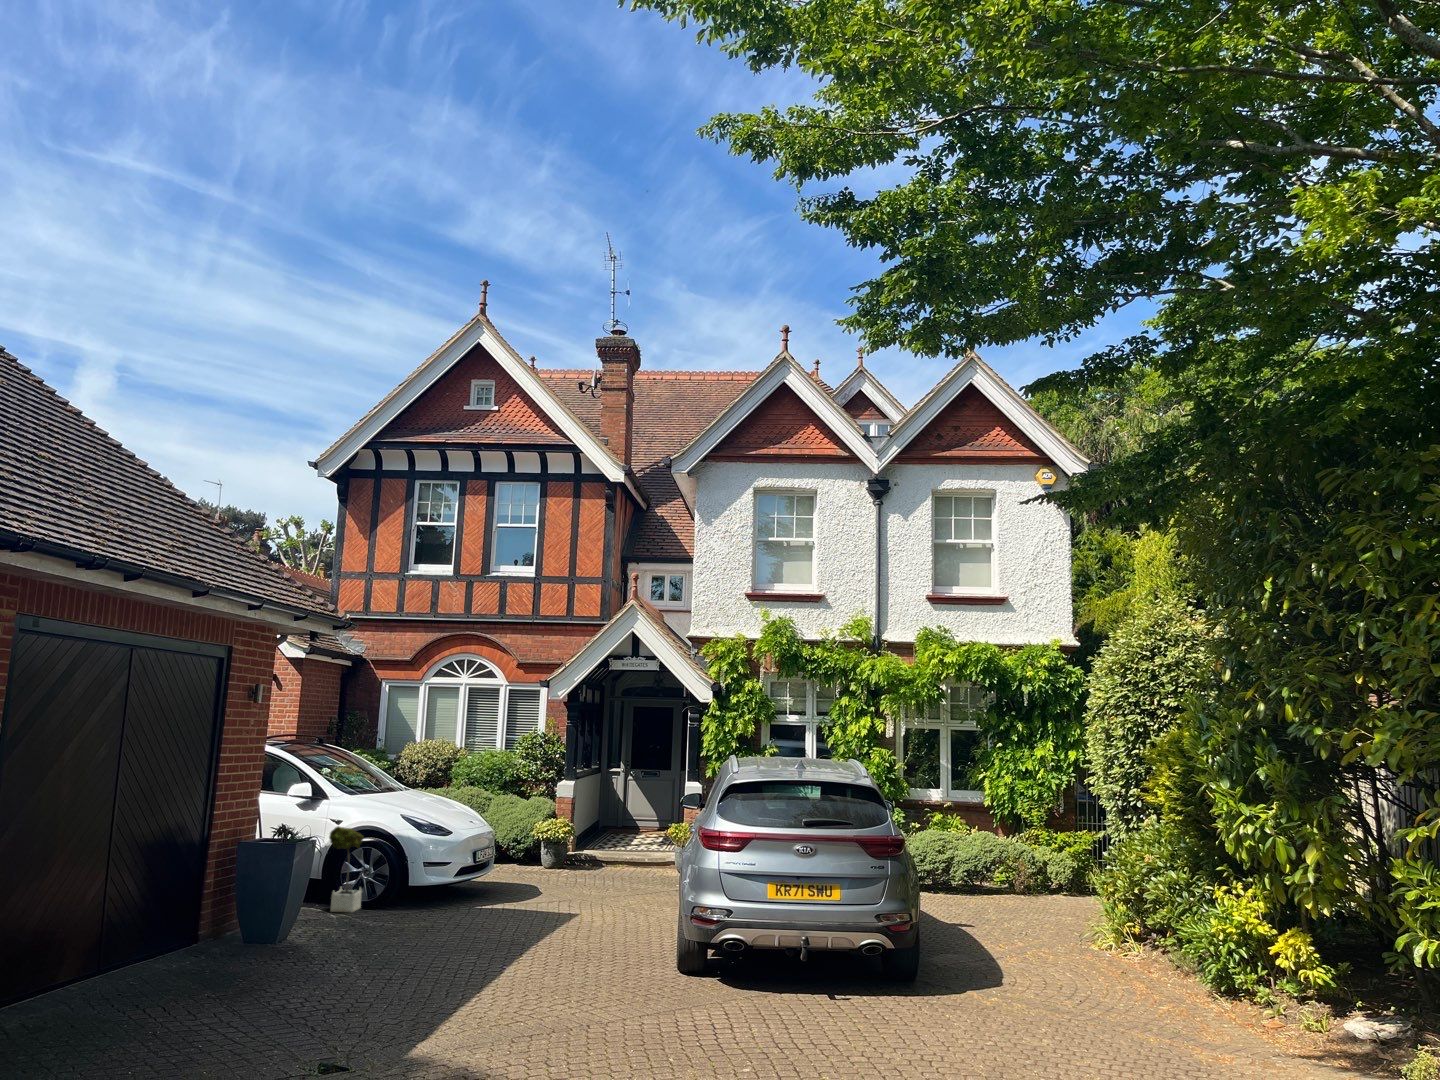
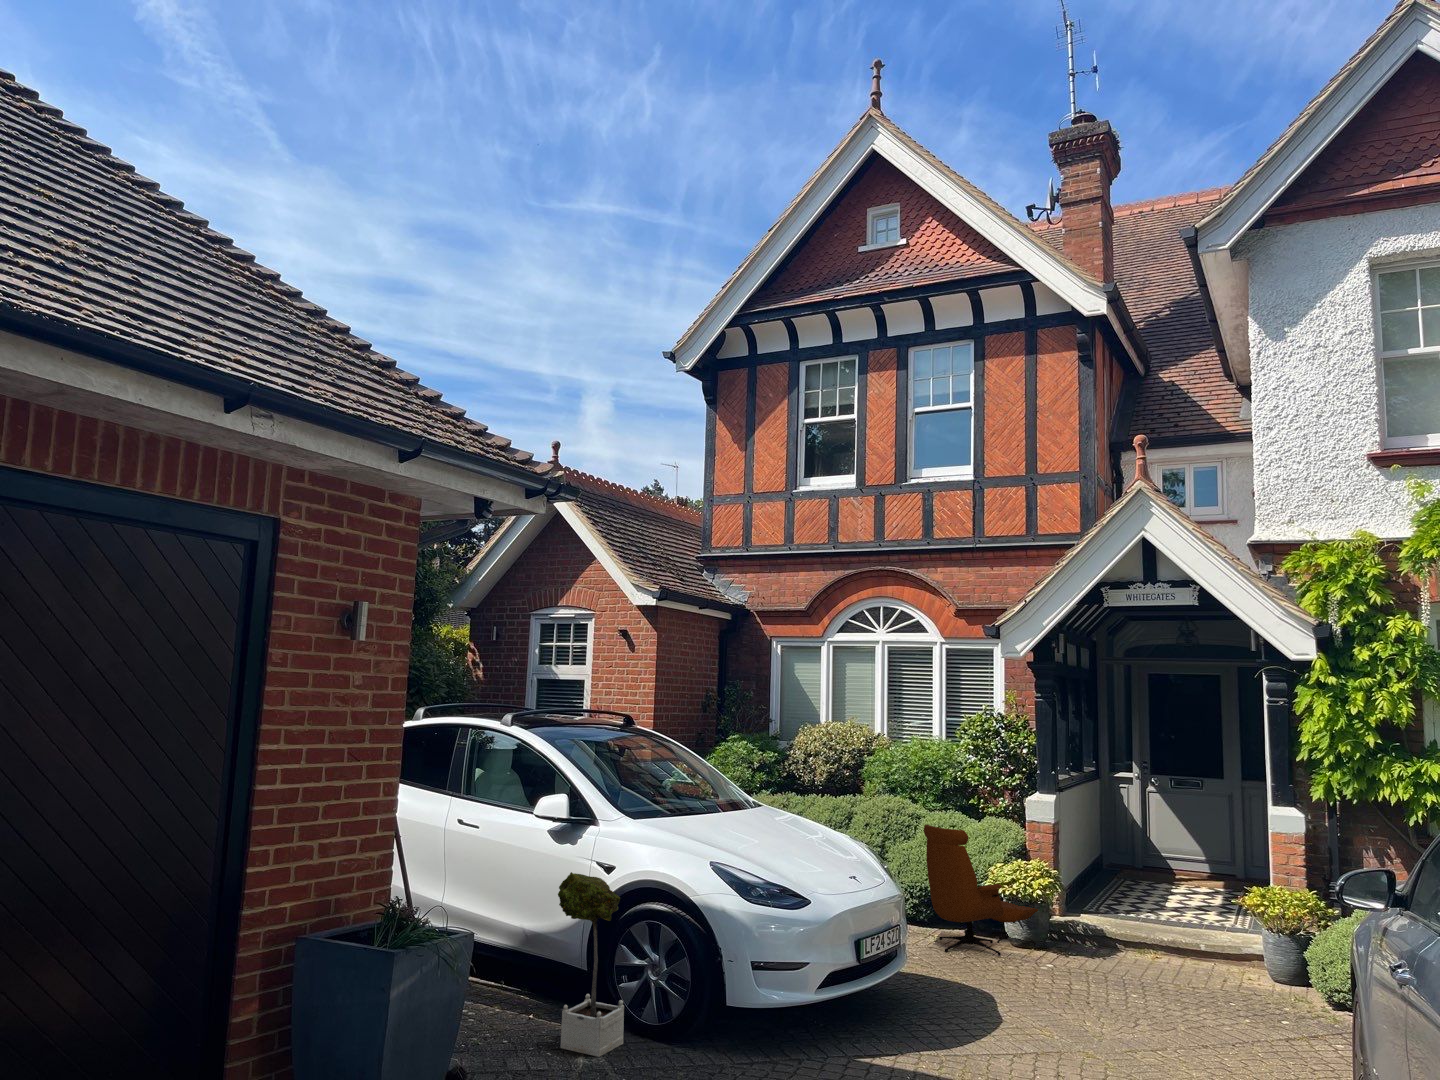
lounge chair: none [500,800,560,870] -> present [924,824,1038,956]

